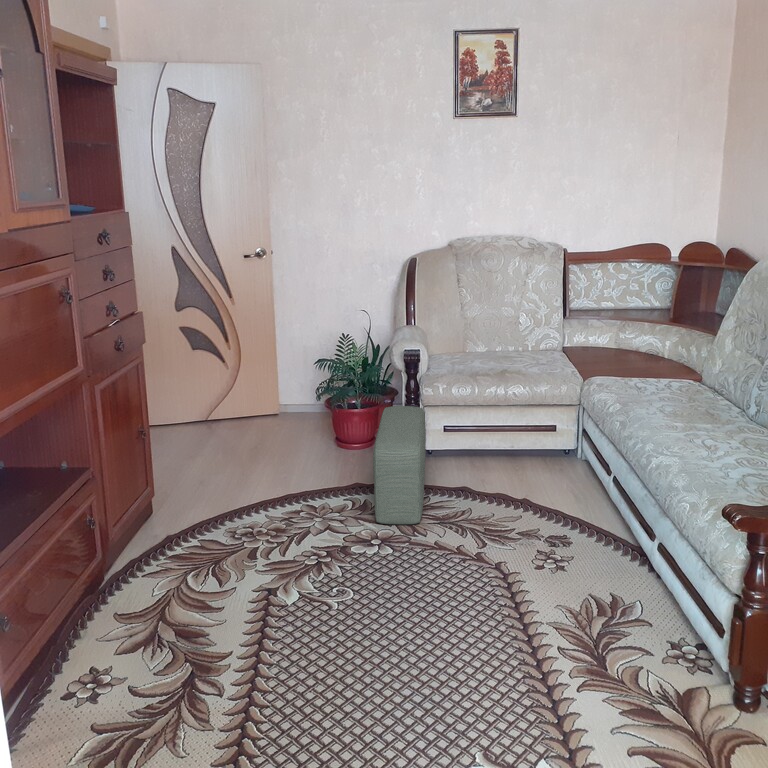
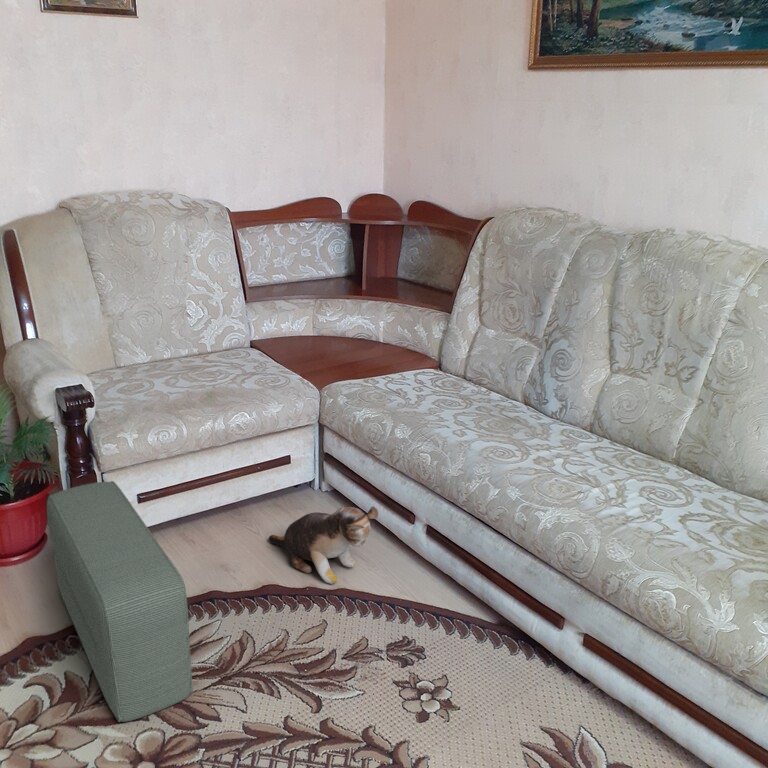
plush toy: none [520,448,574,503] -> present [269,506,378,584]

